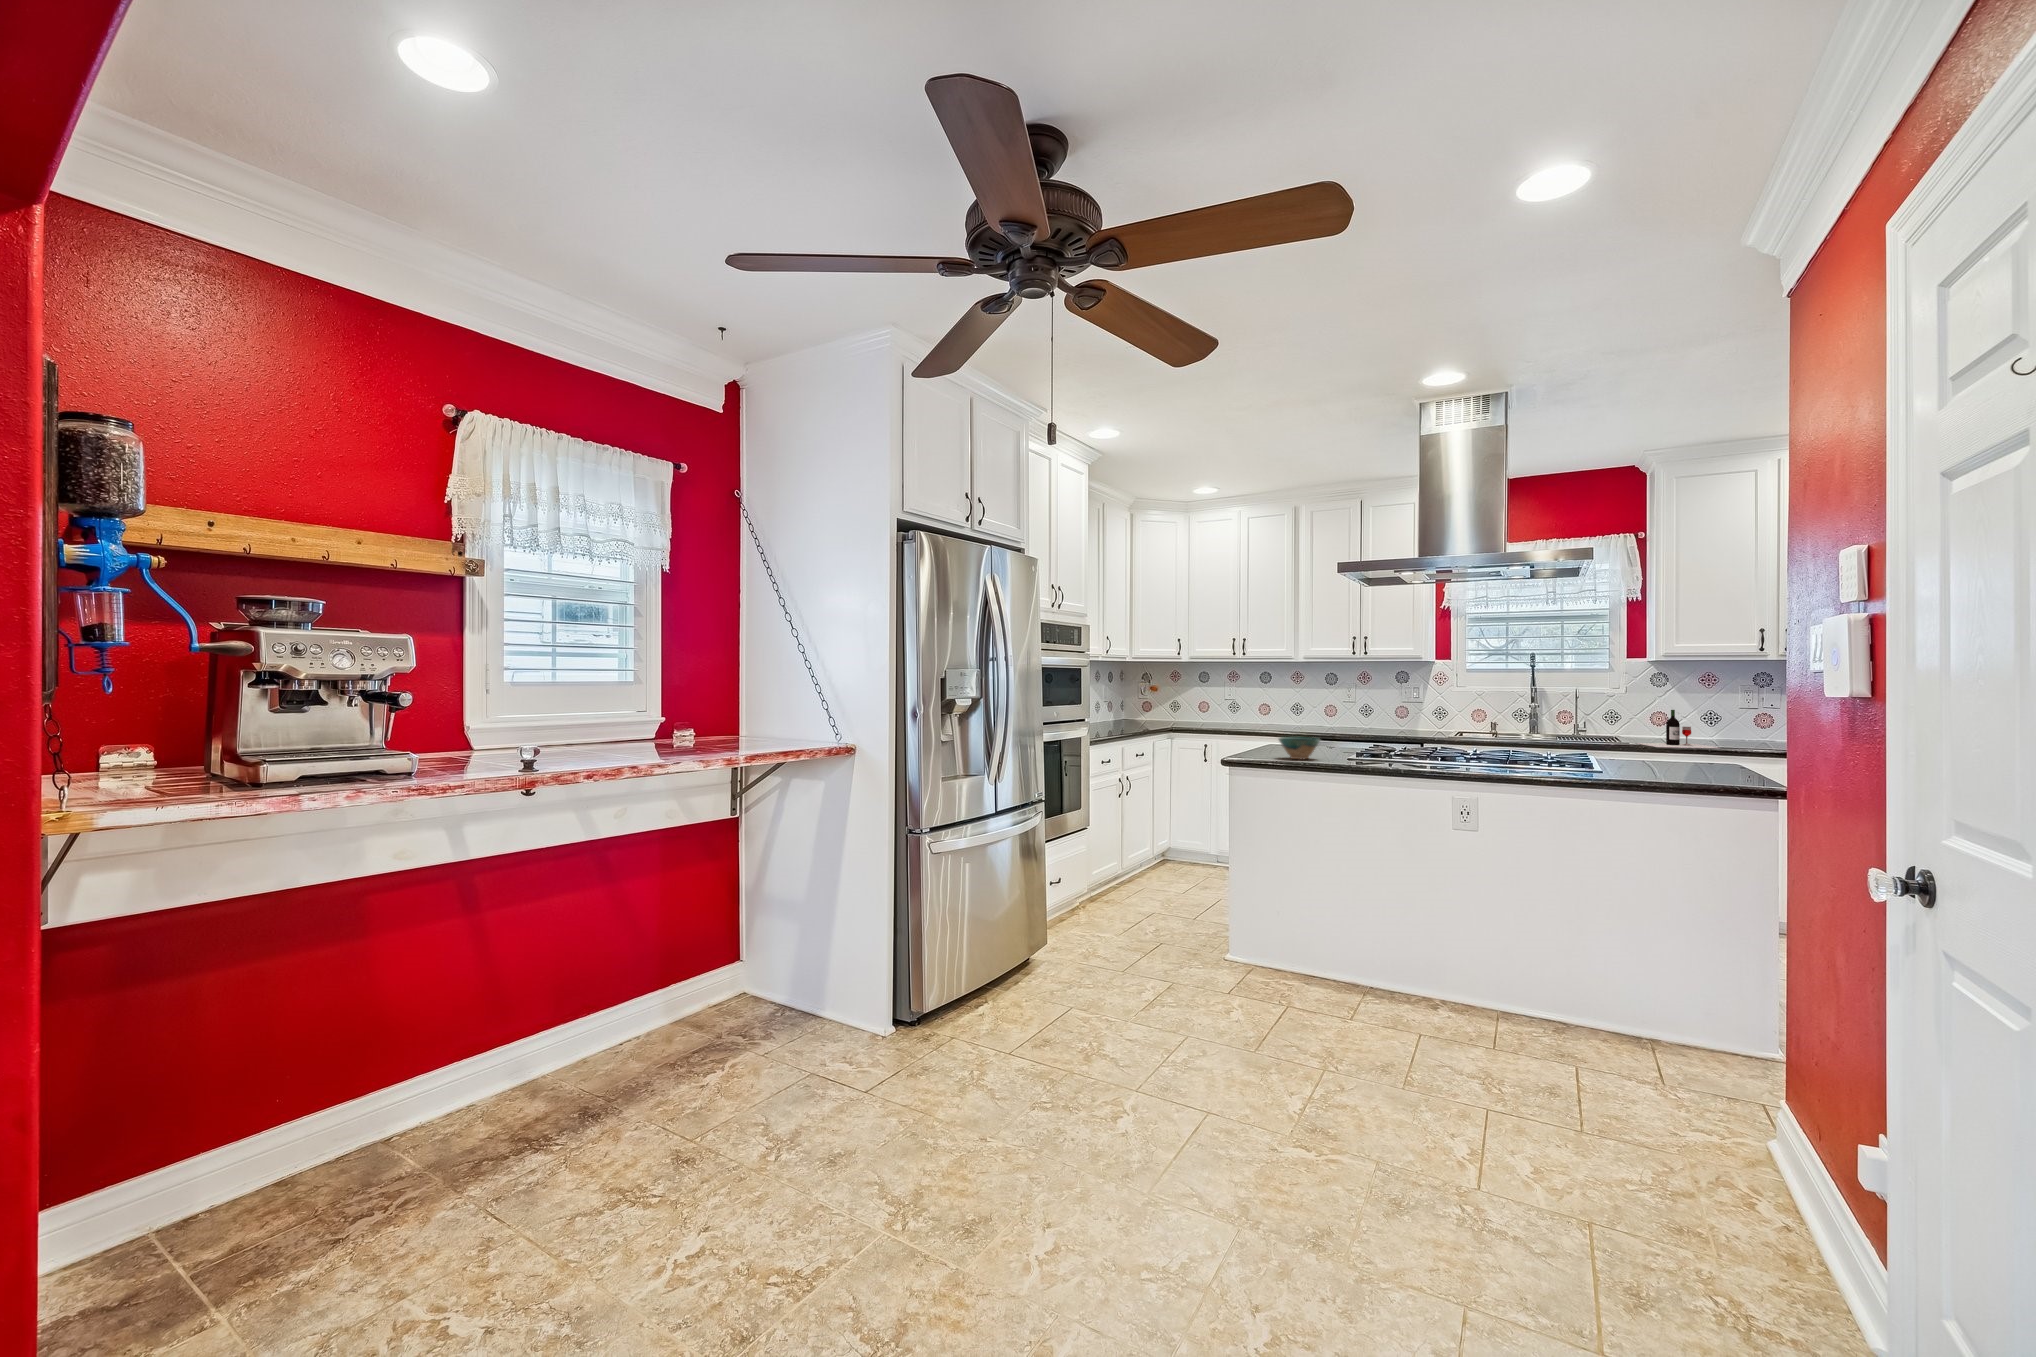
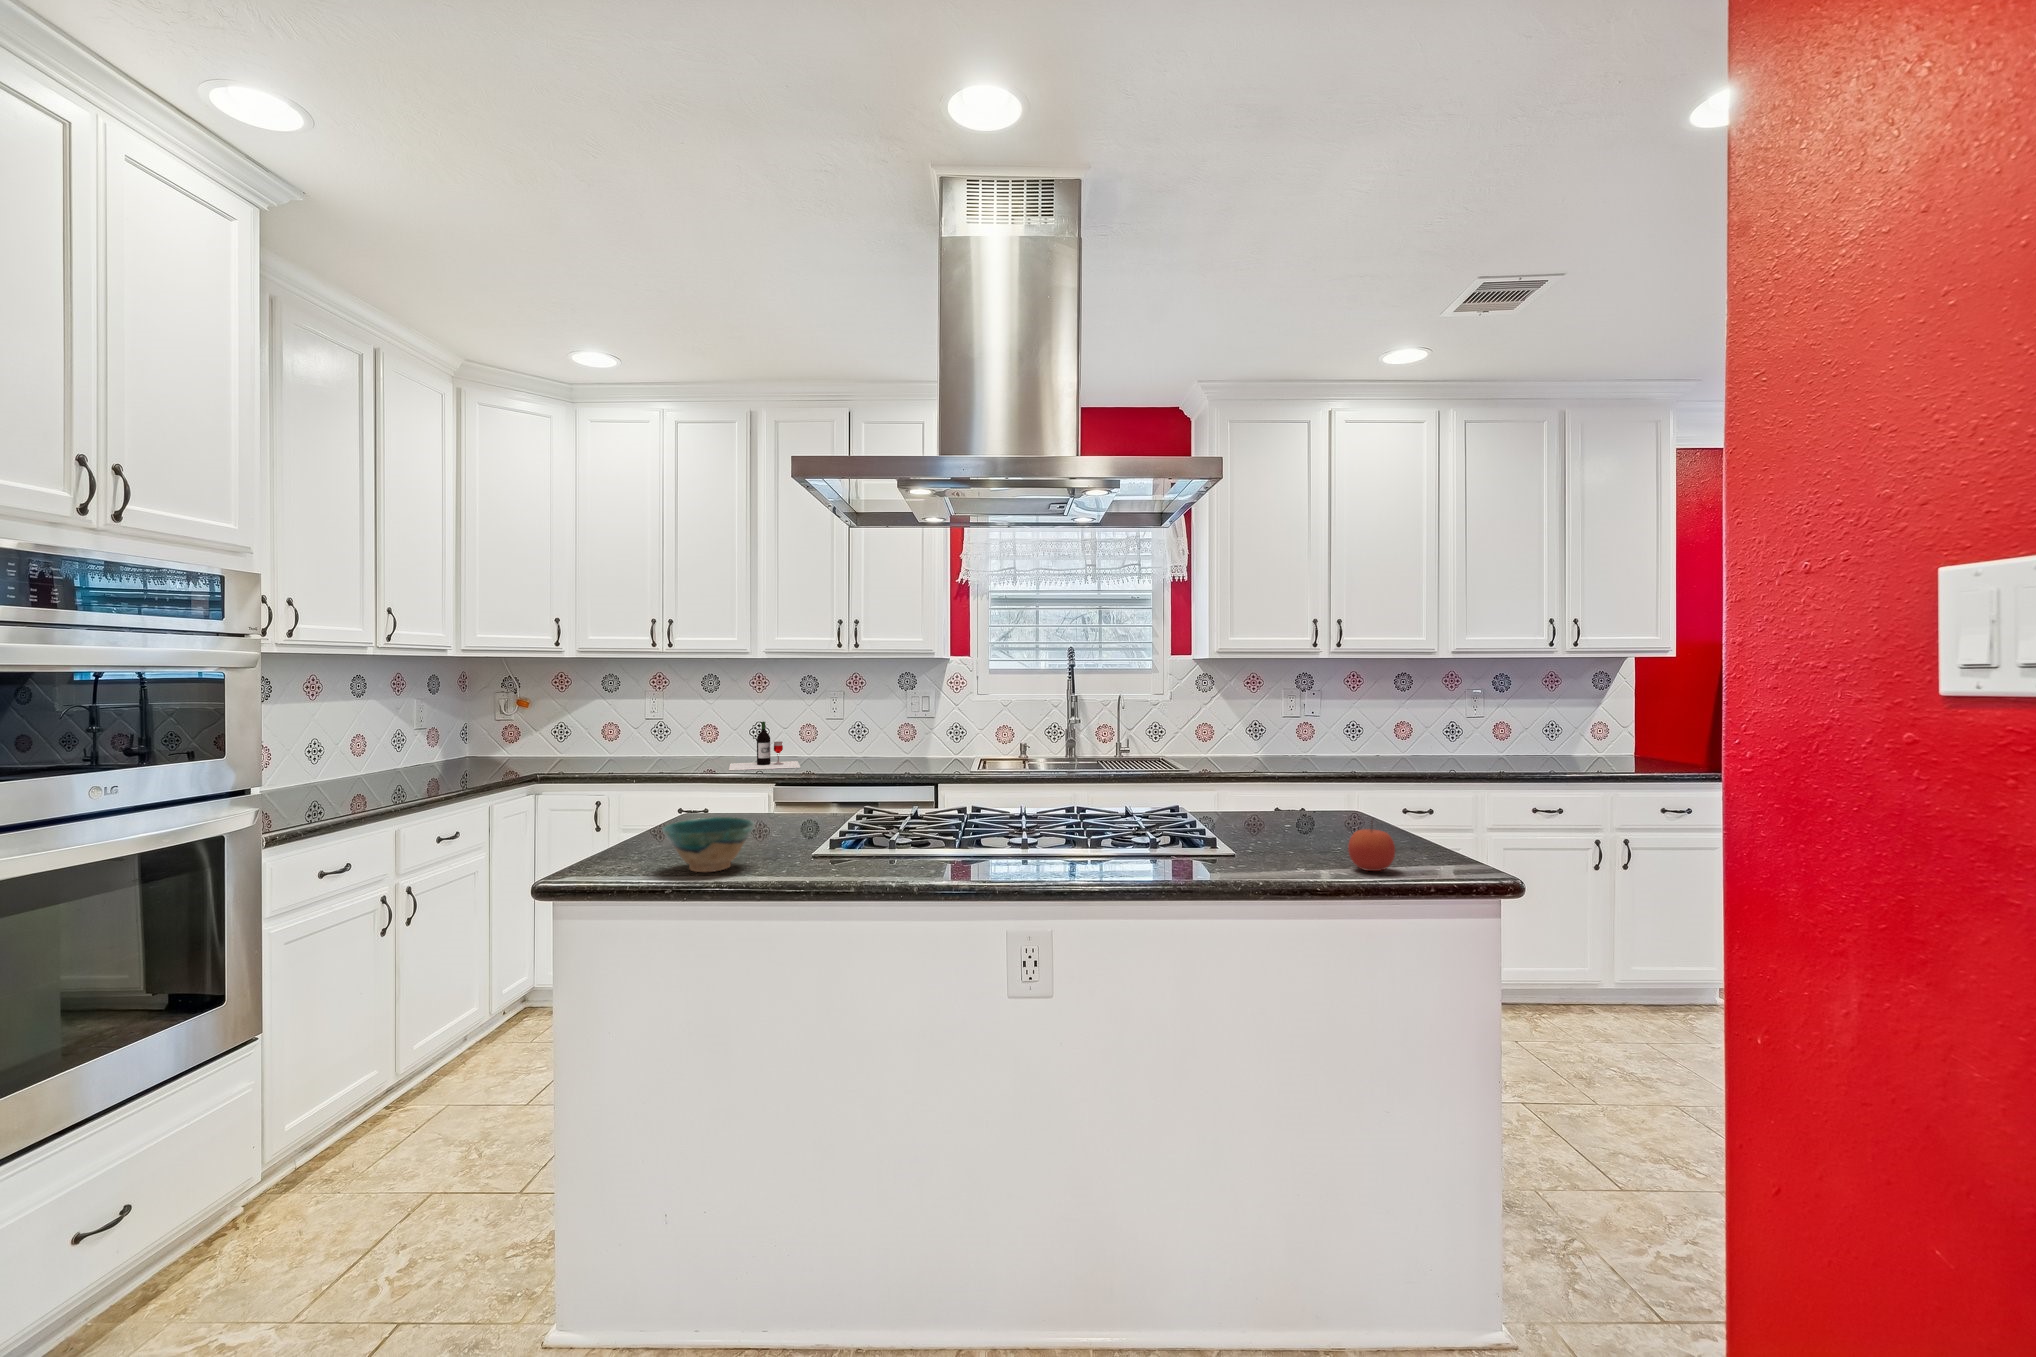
wine bottle: present [1638,710,1718,748] -> present [729,722,800,770]
apple: none [1665,750,1697,779] -> present [1348,825,1395,871]

